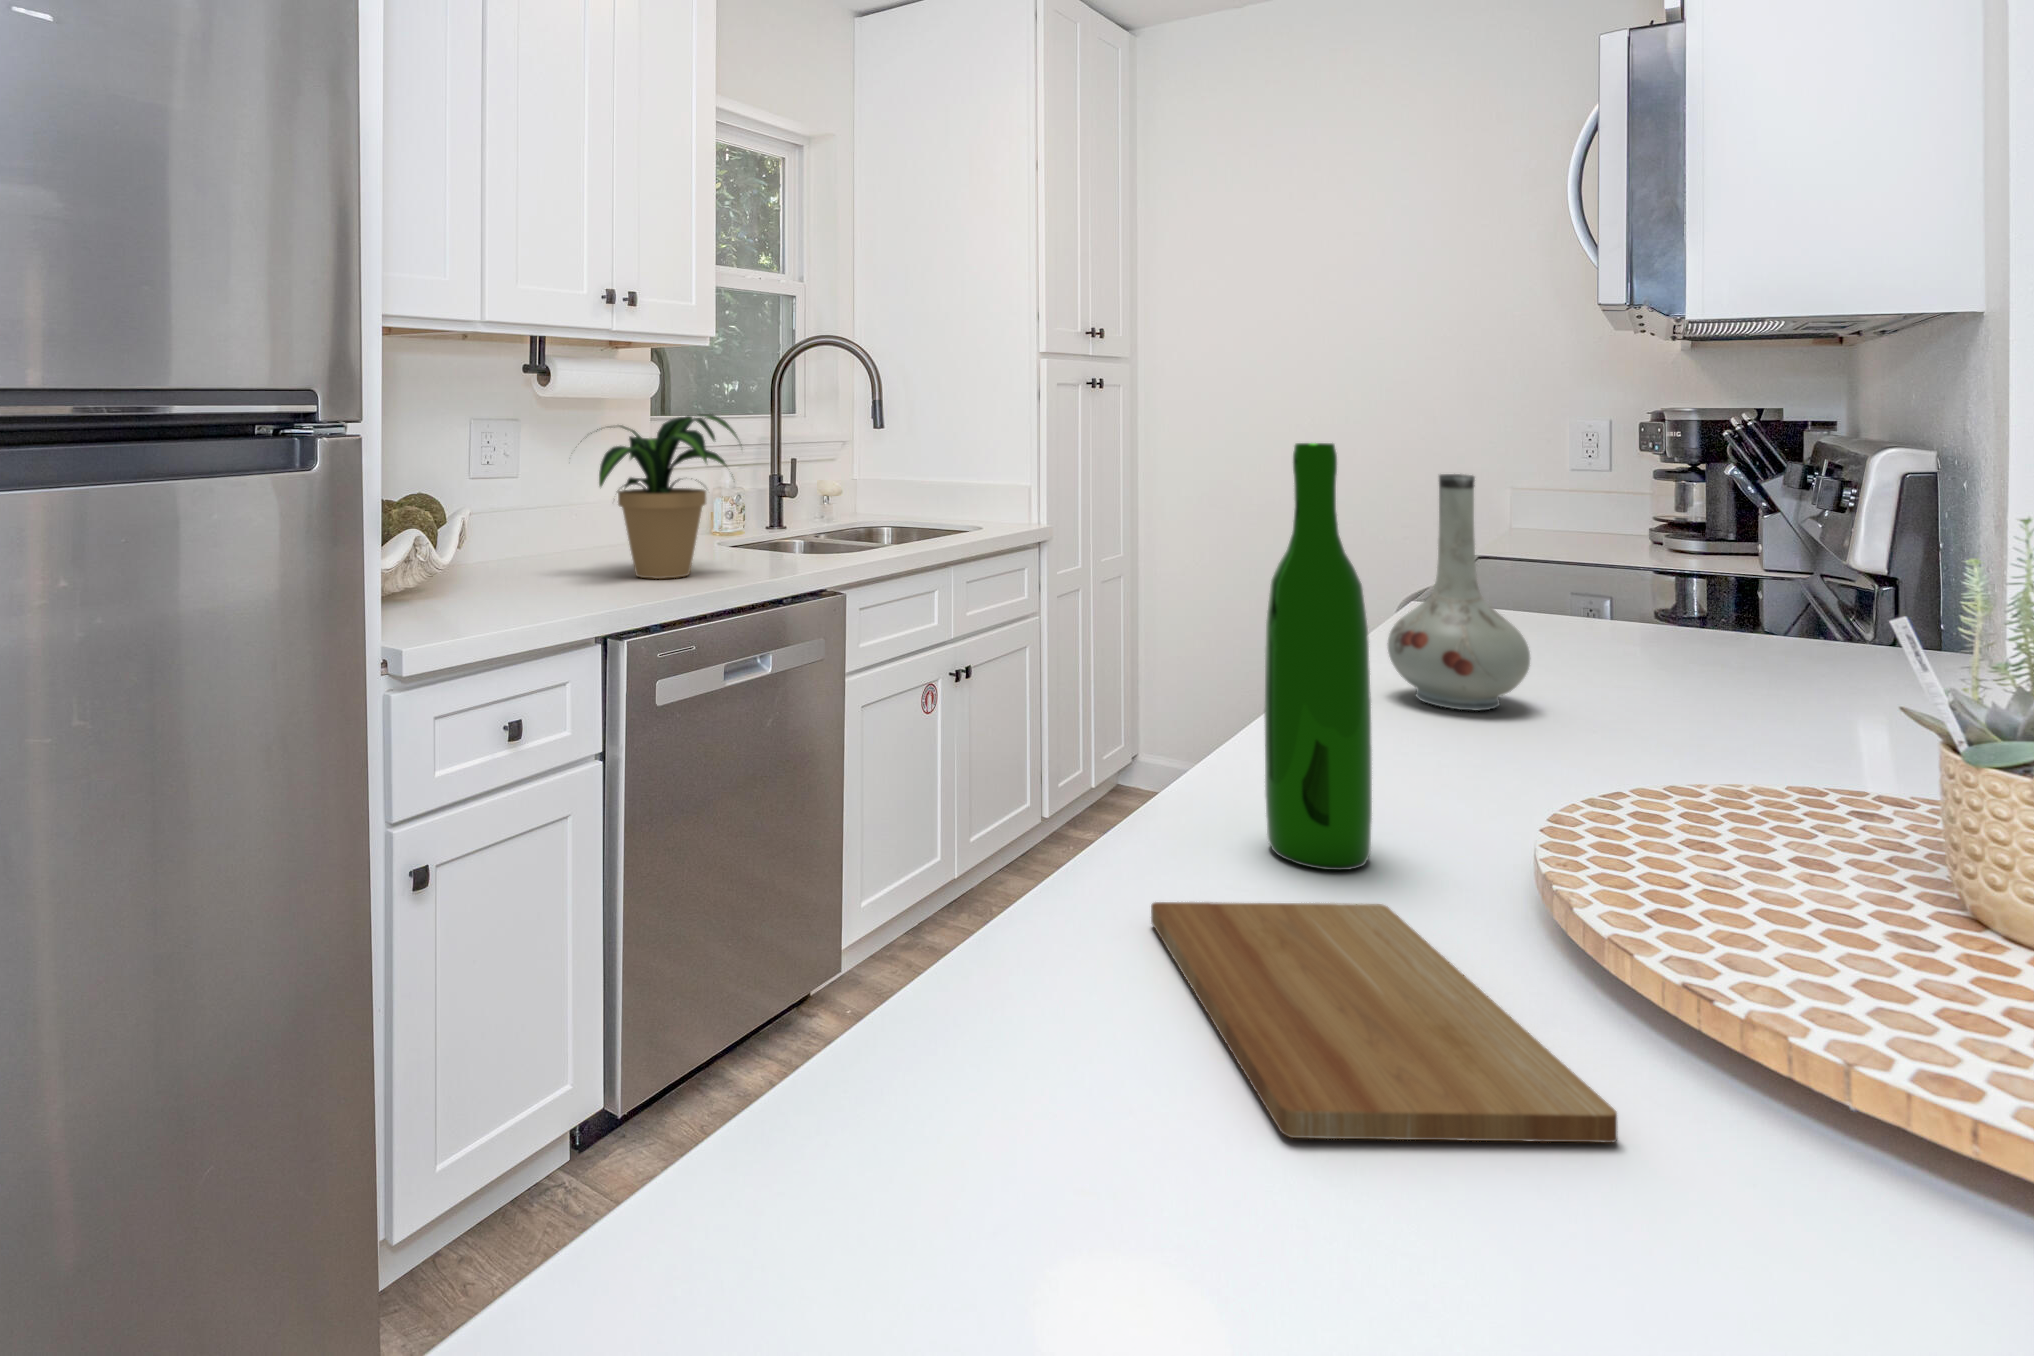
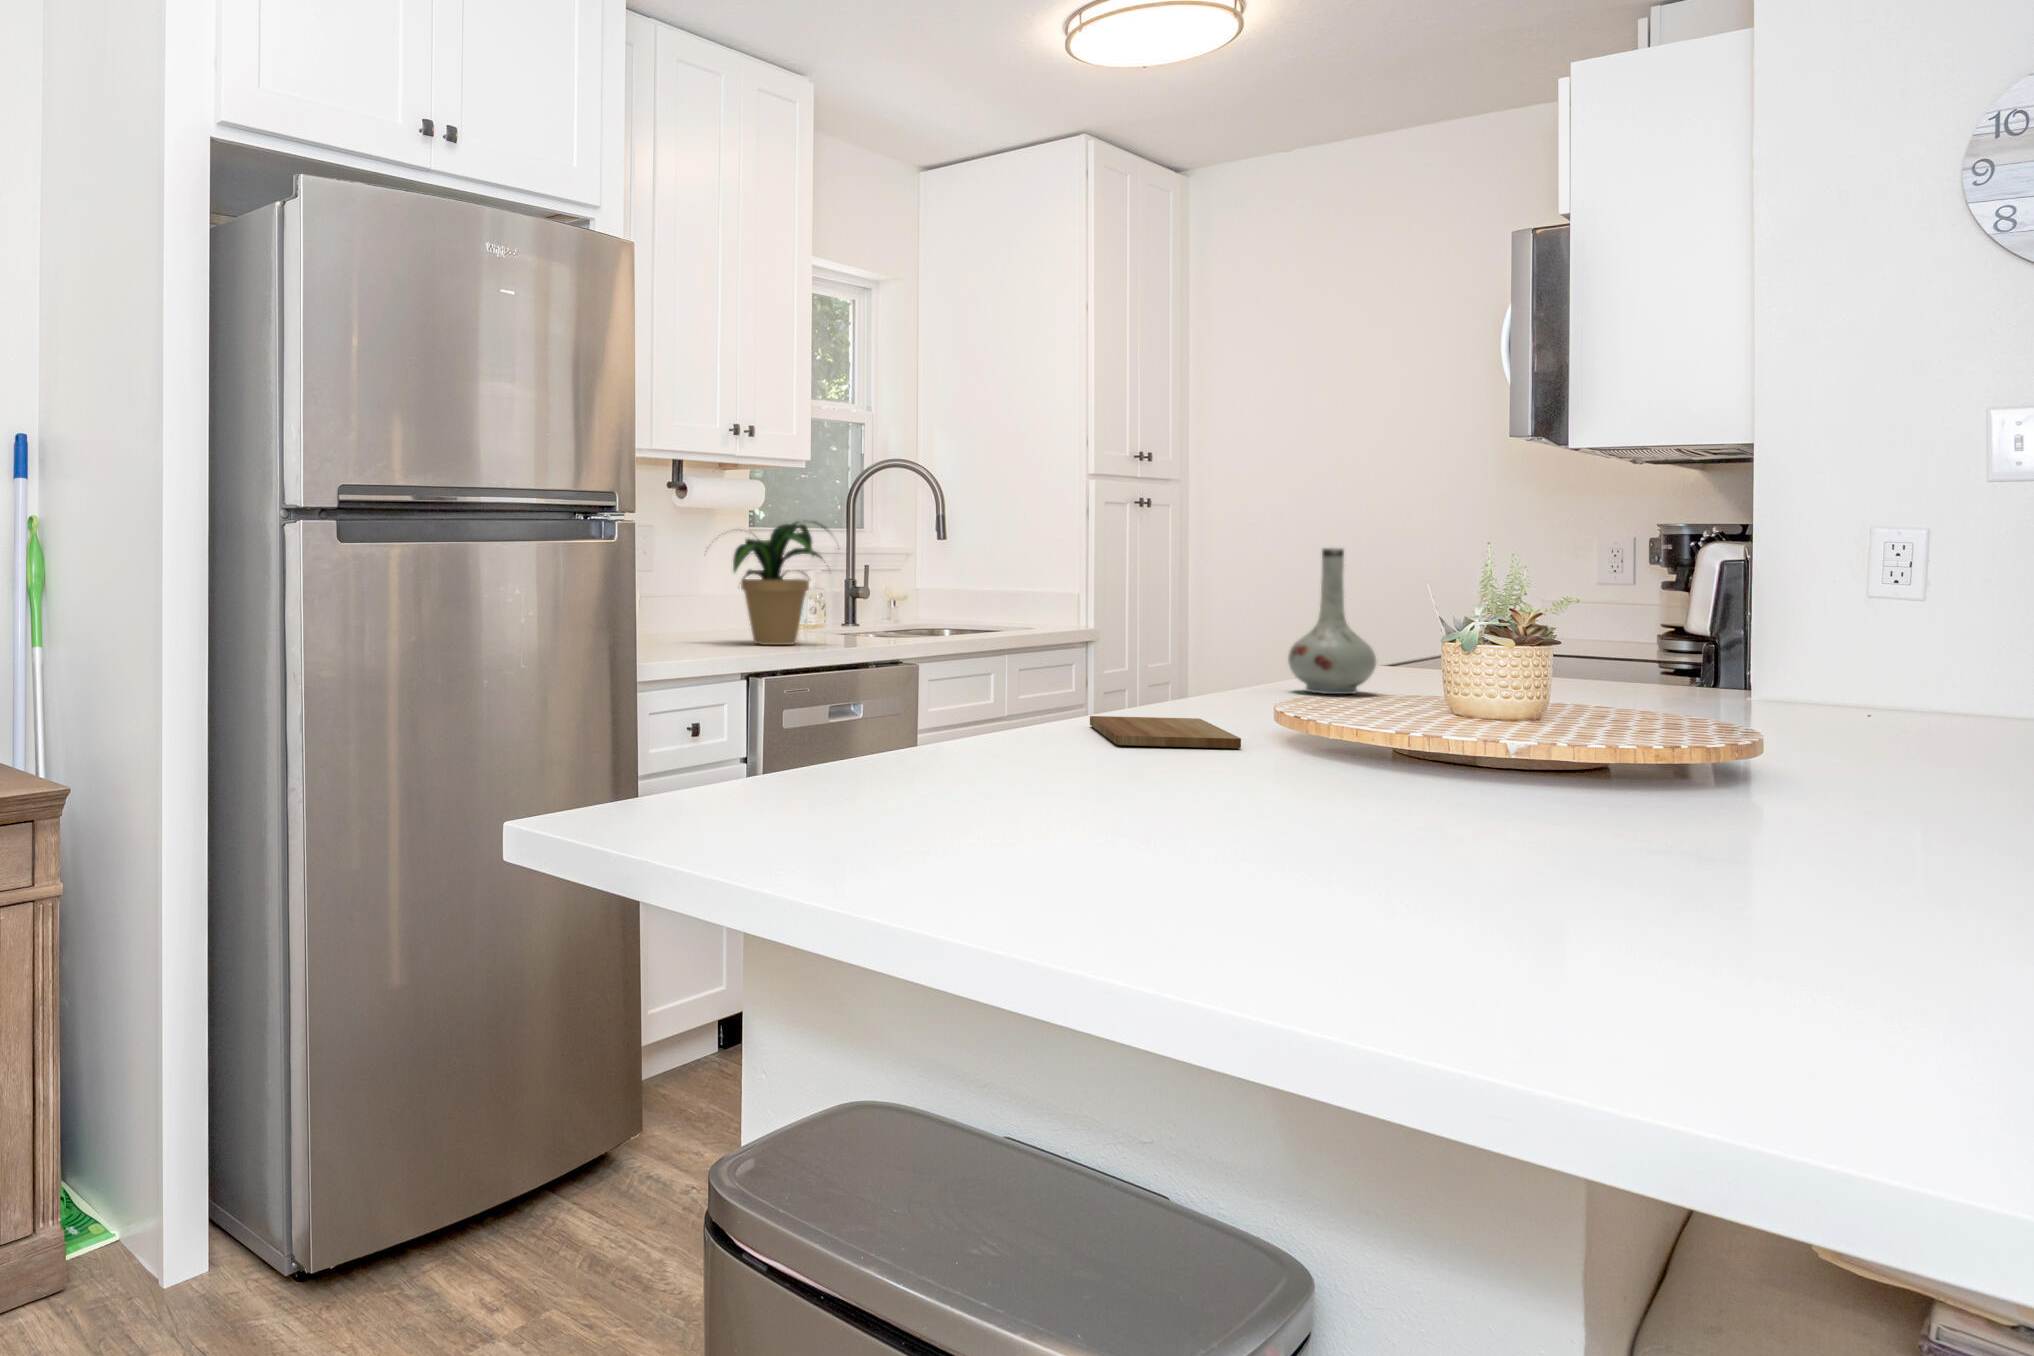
wine bottle: present [1264,443,1372,870] -> none [1161,514,1212,720]

